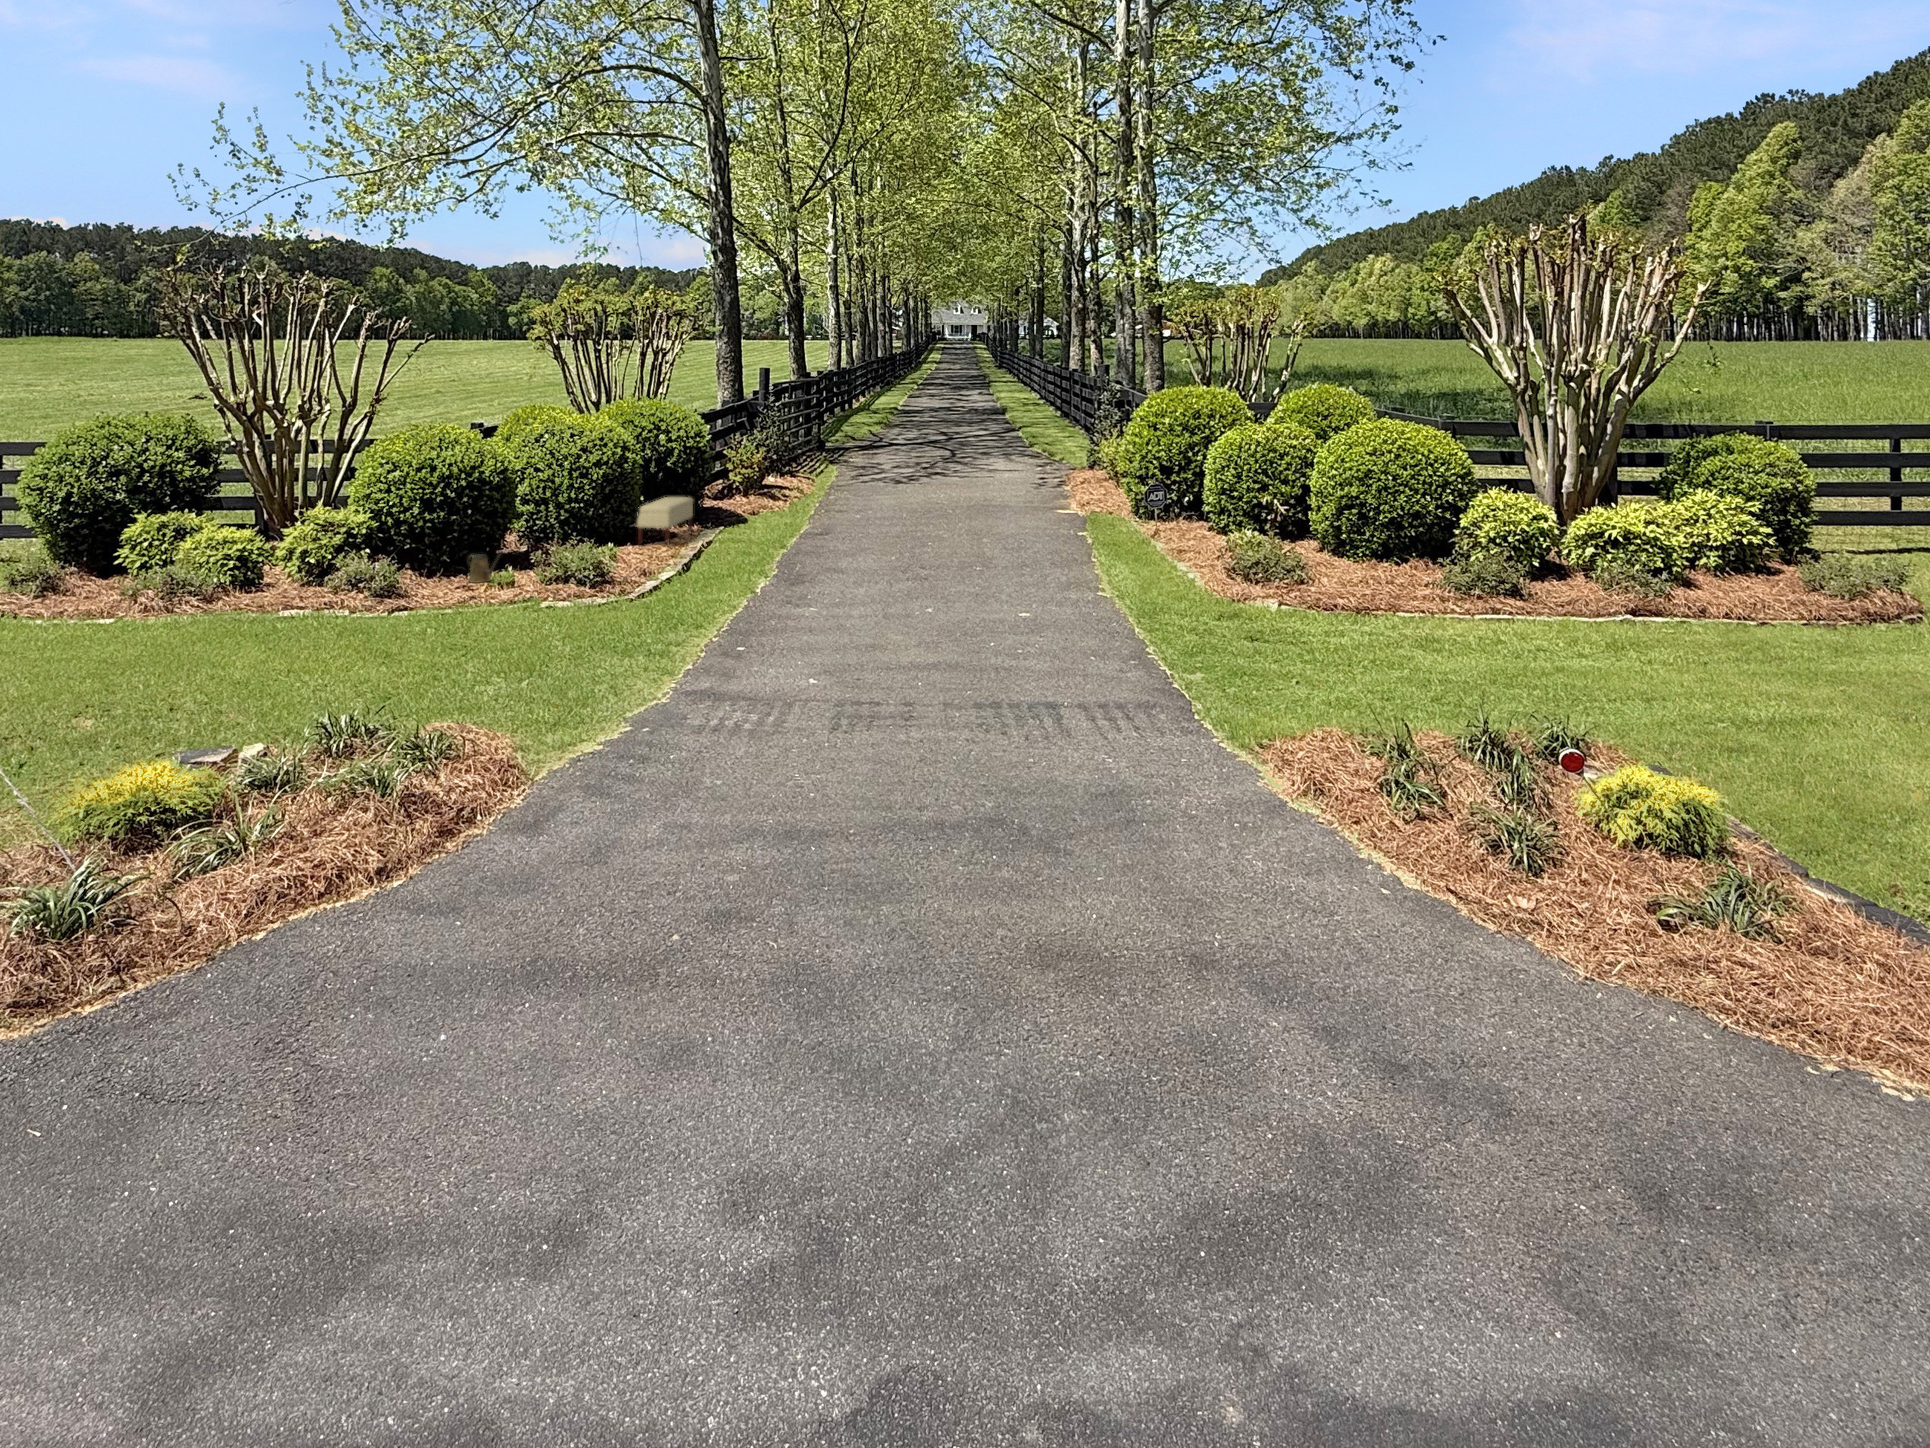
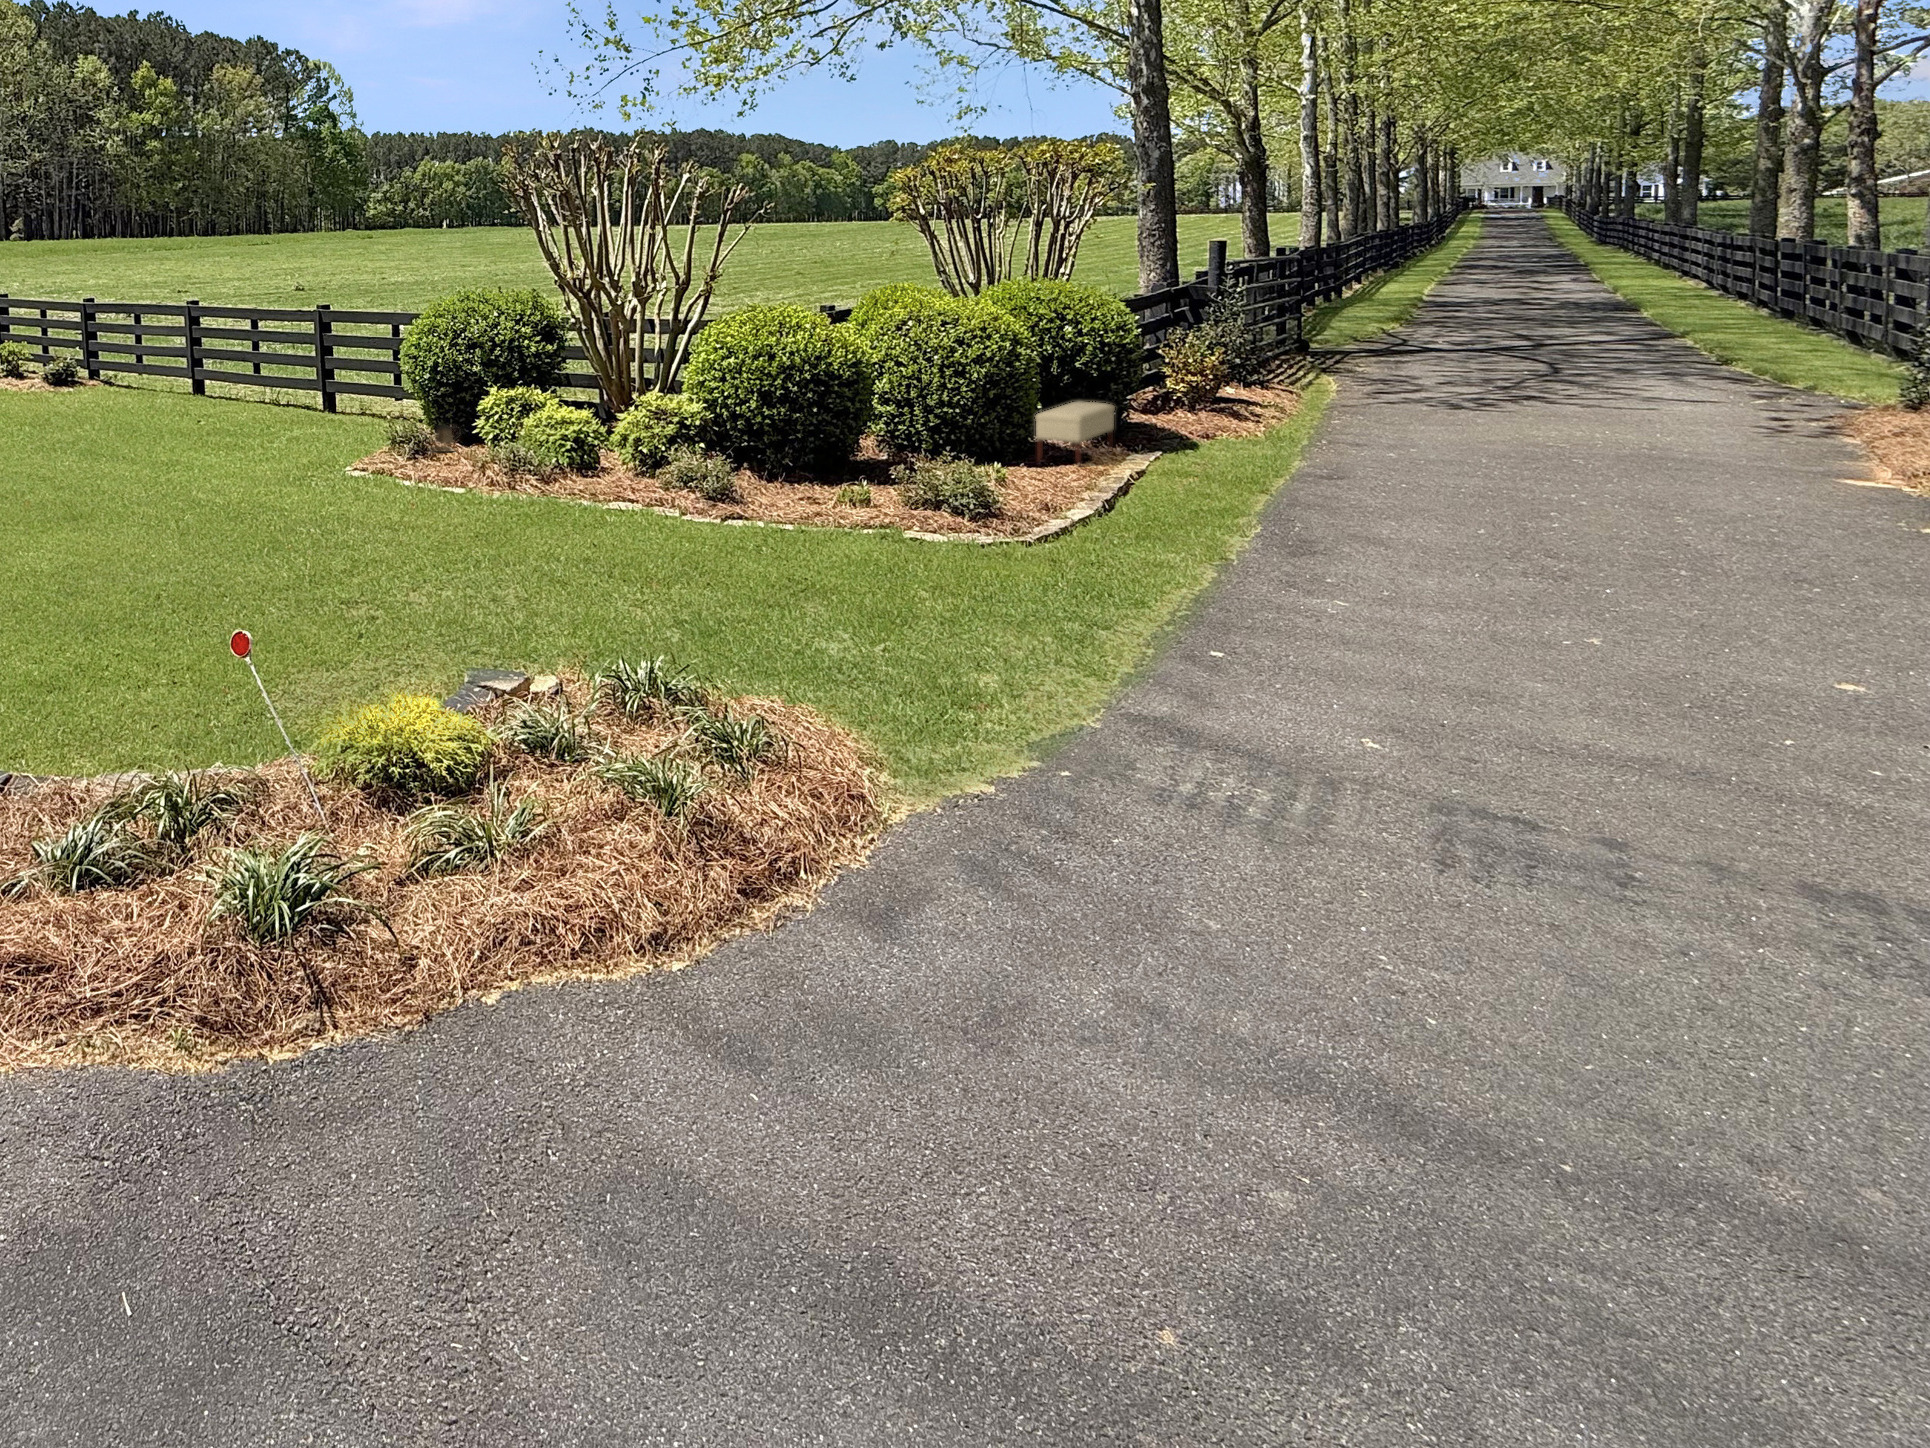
watering can: present [467,554,498,583] -> present [417,425,458,452]

